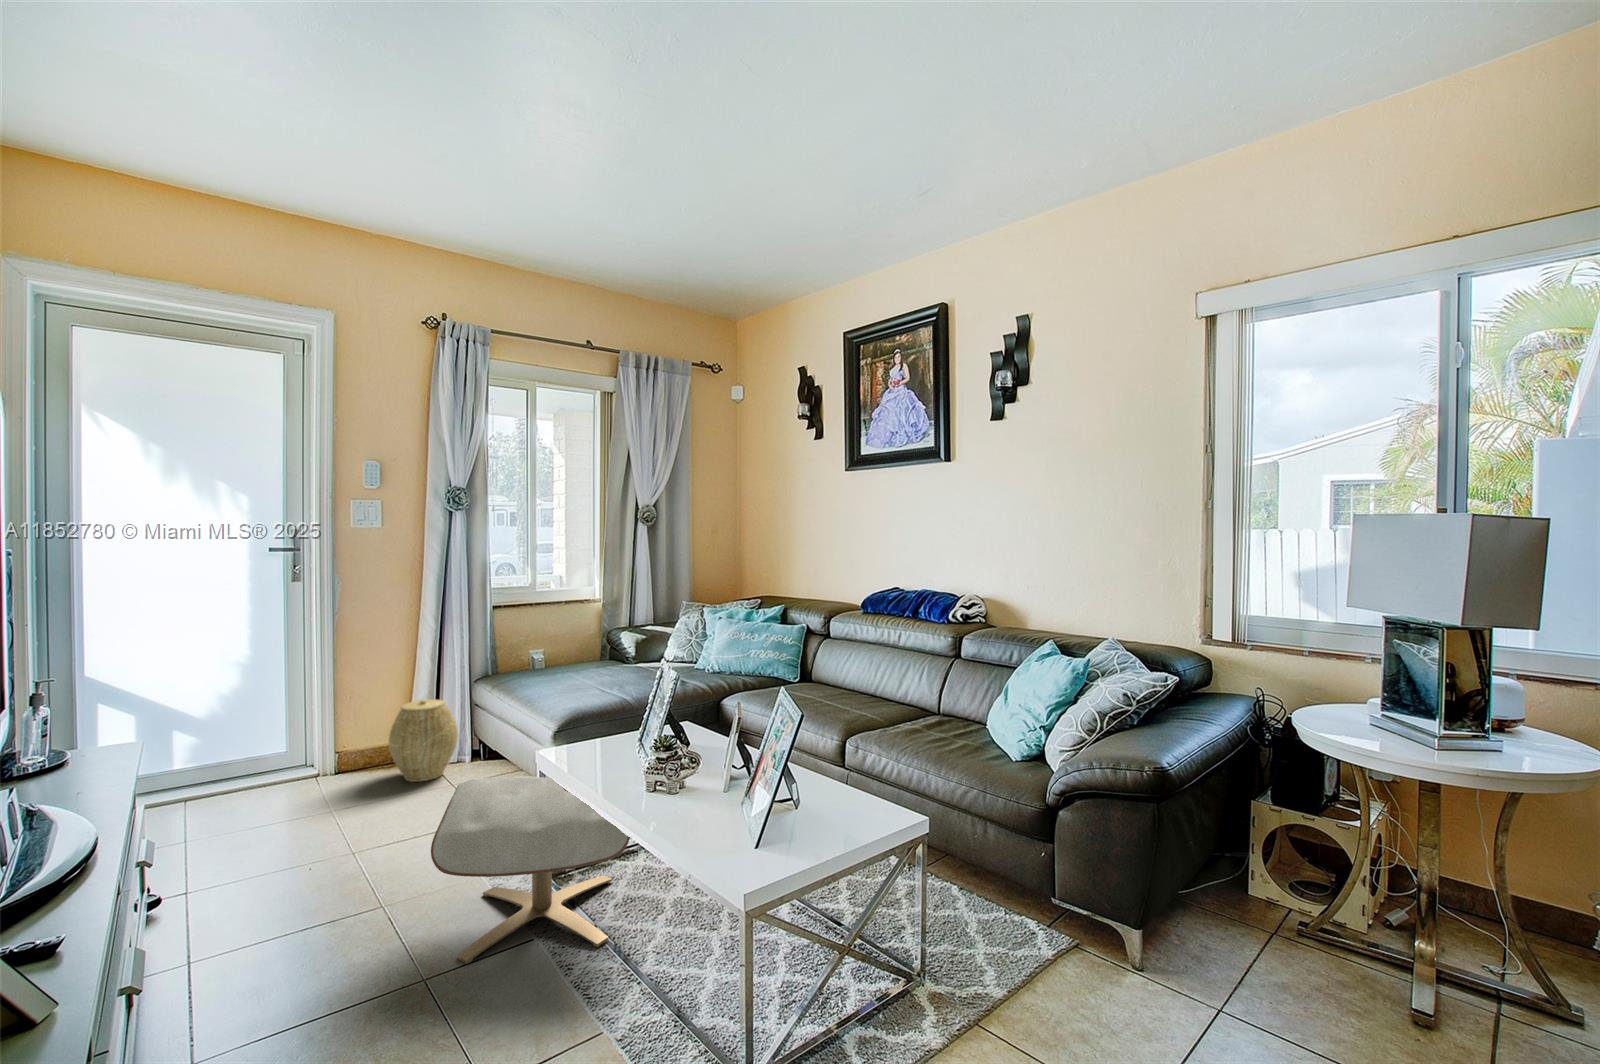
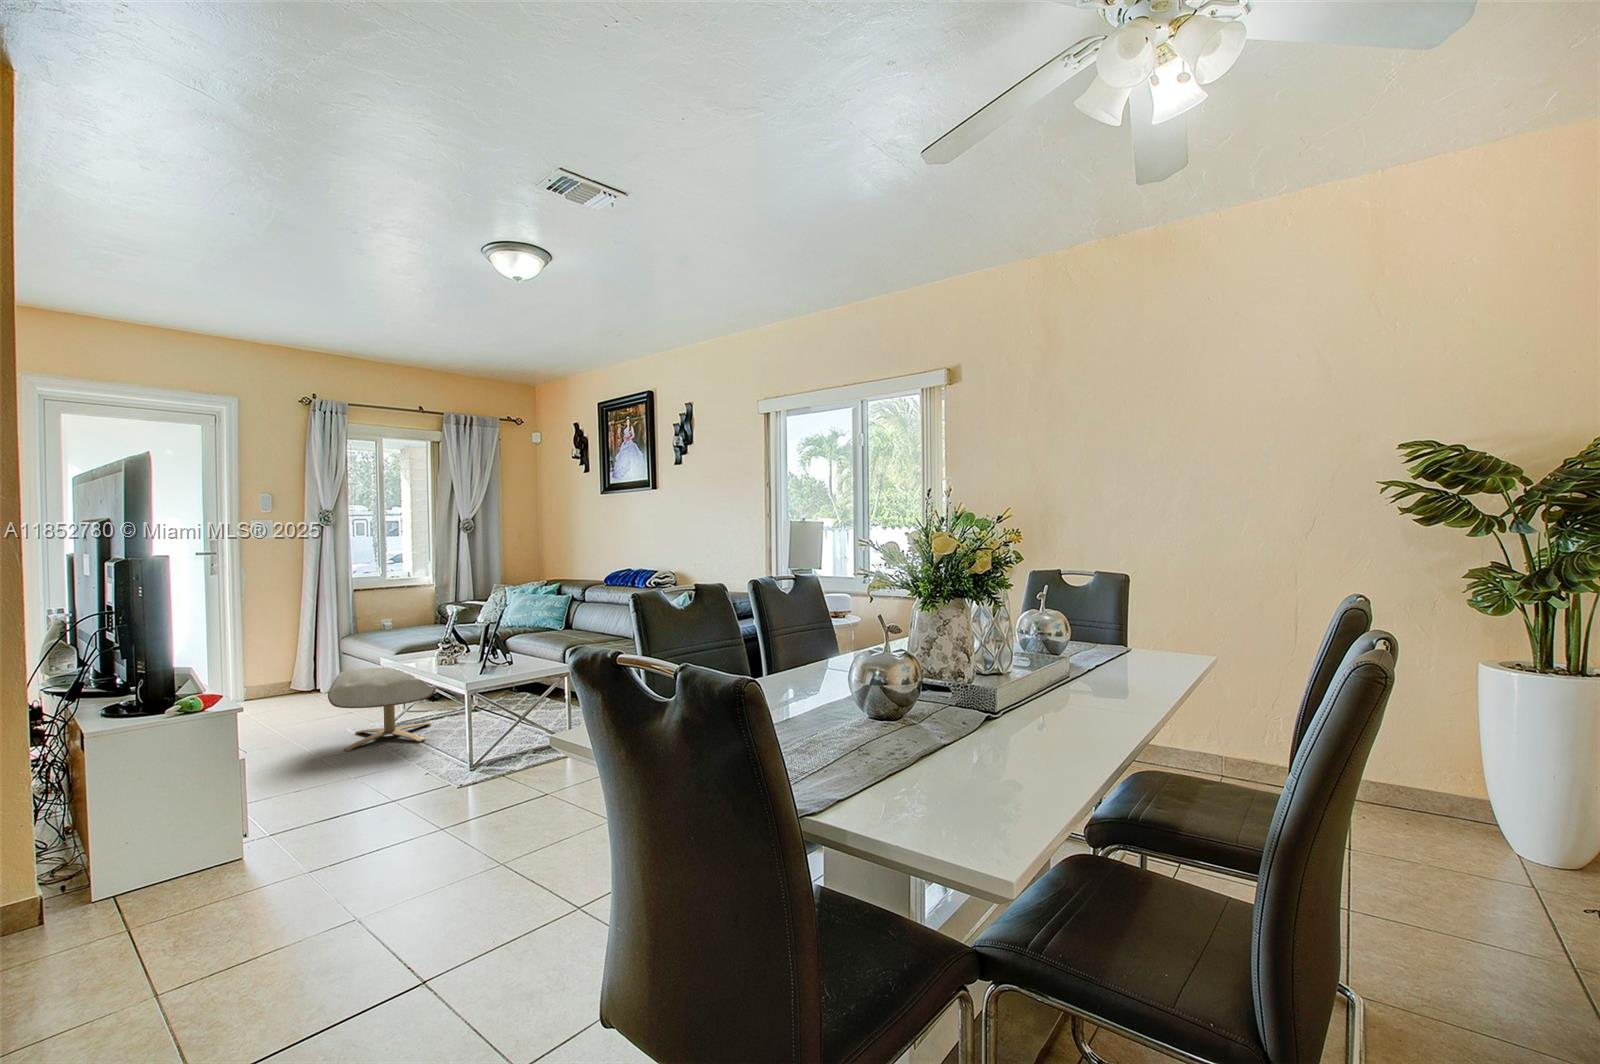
woven basket: present [389,700,458,782] -> none [283,649,332,701]

